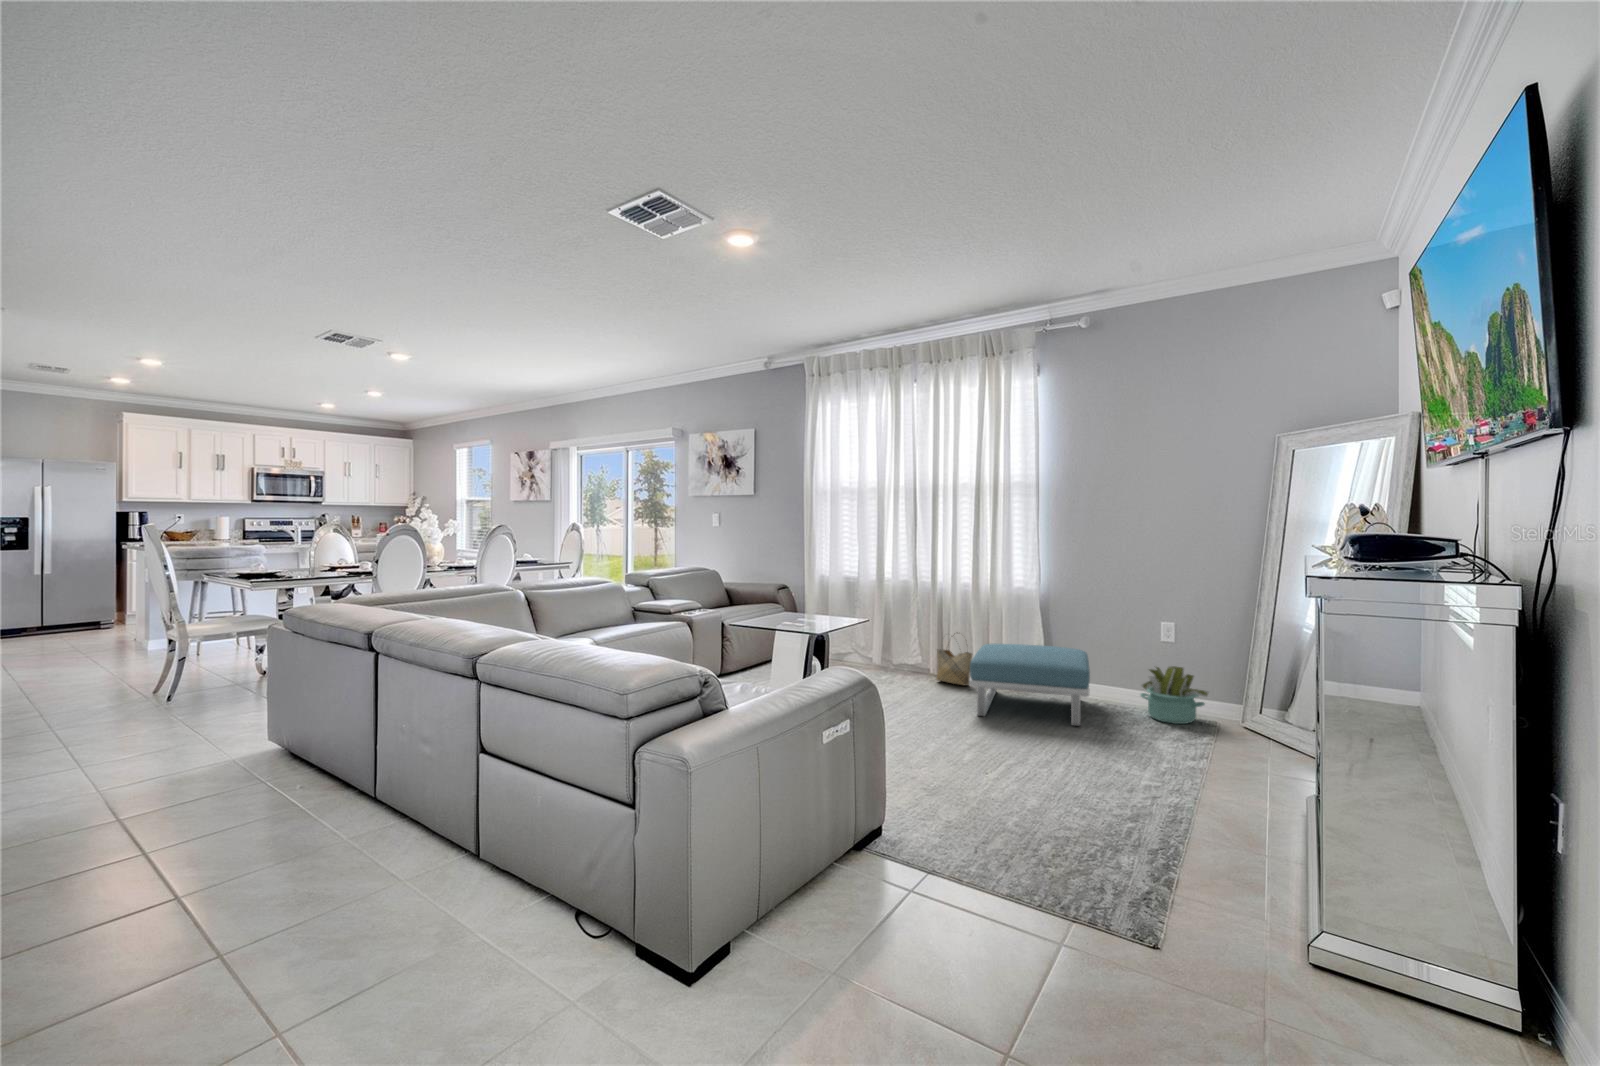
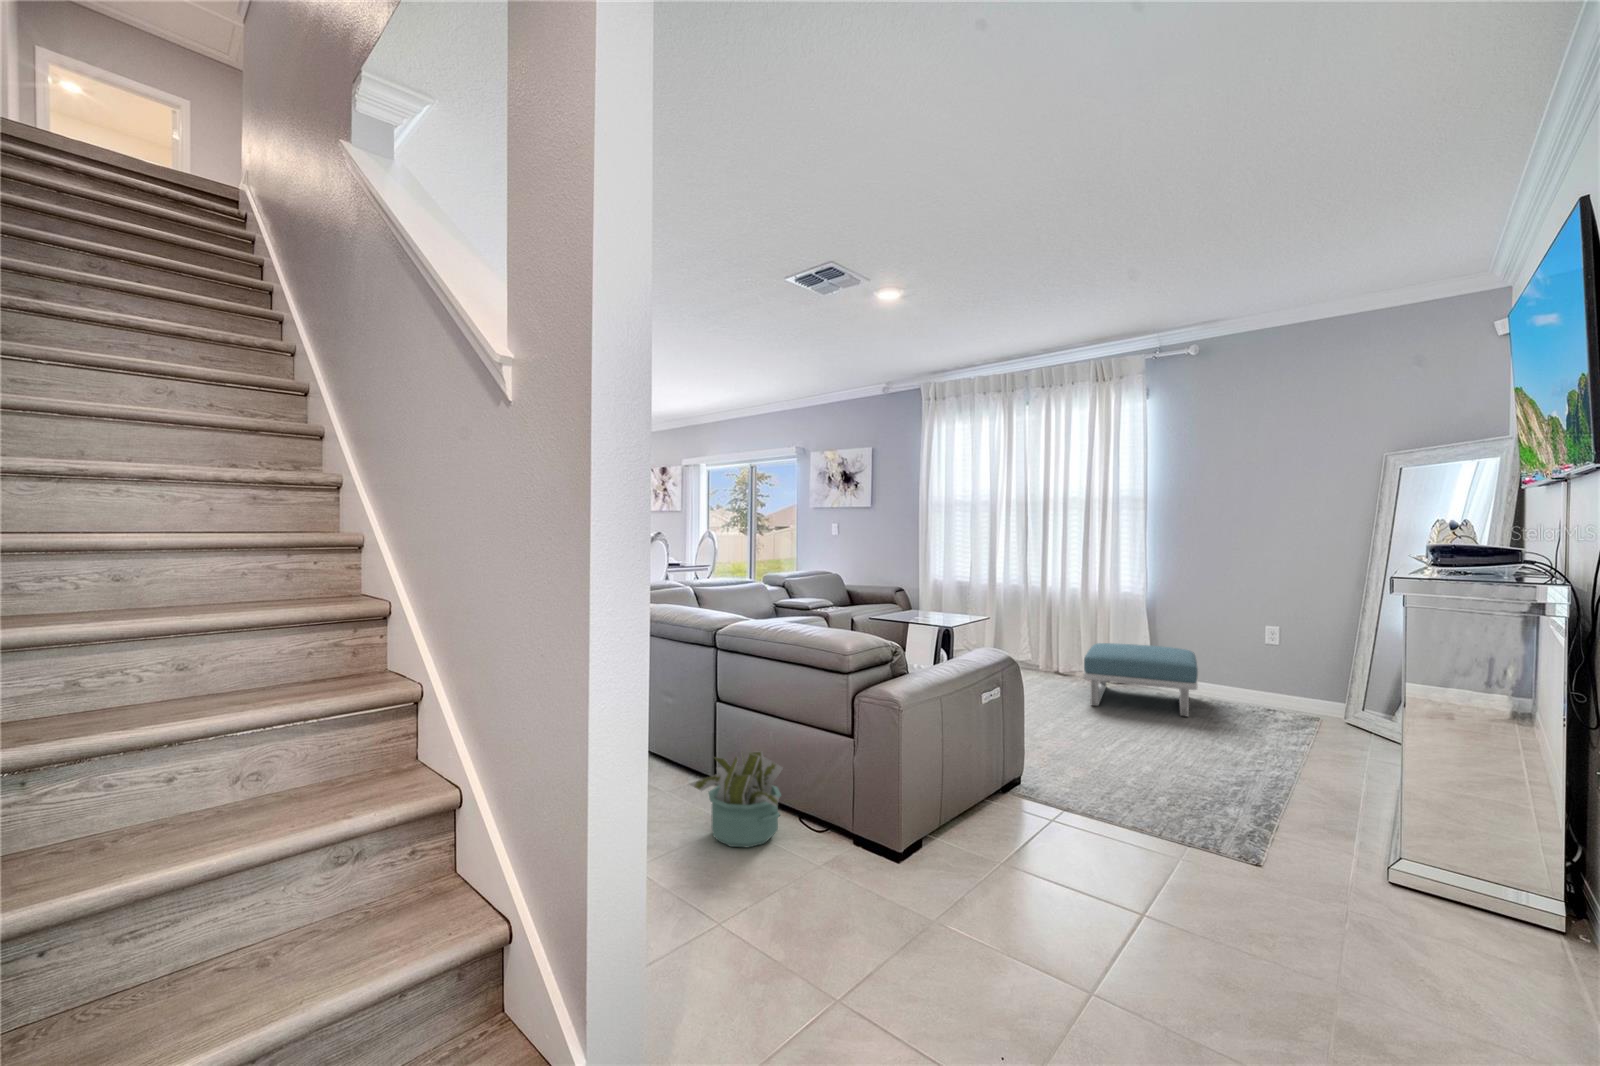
woven basket: present [937,649,972,685] -> none [1048,633,1083,681]
decorative plant: present [1141,666,1209,724] -> present [690,751,783,847]

